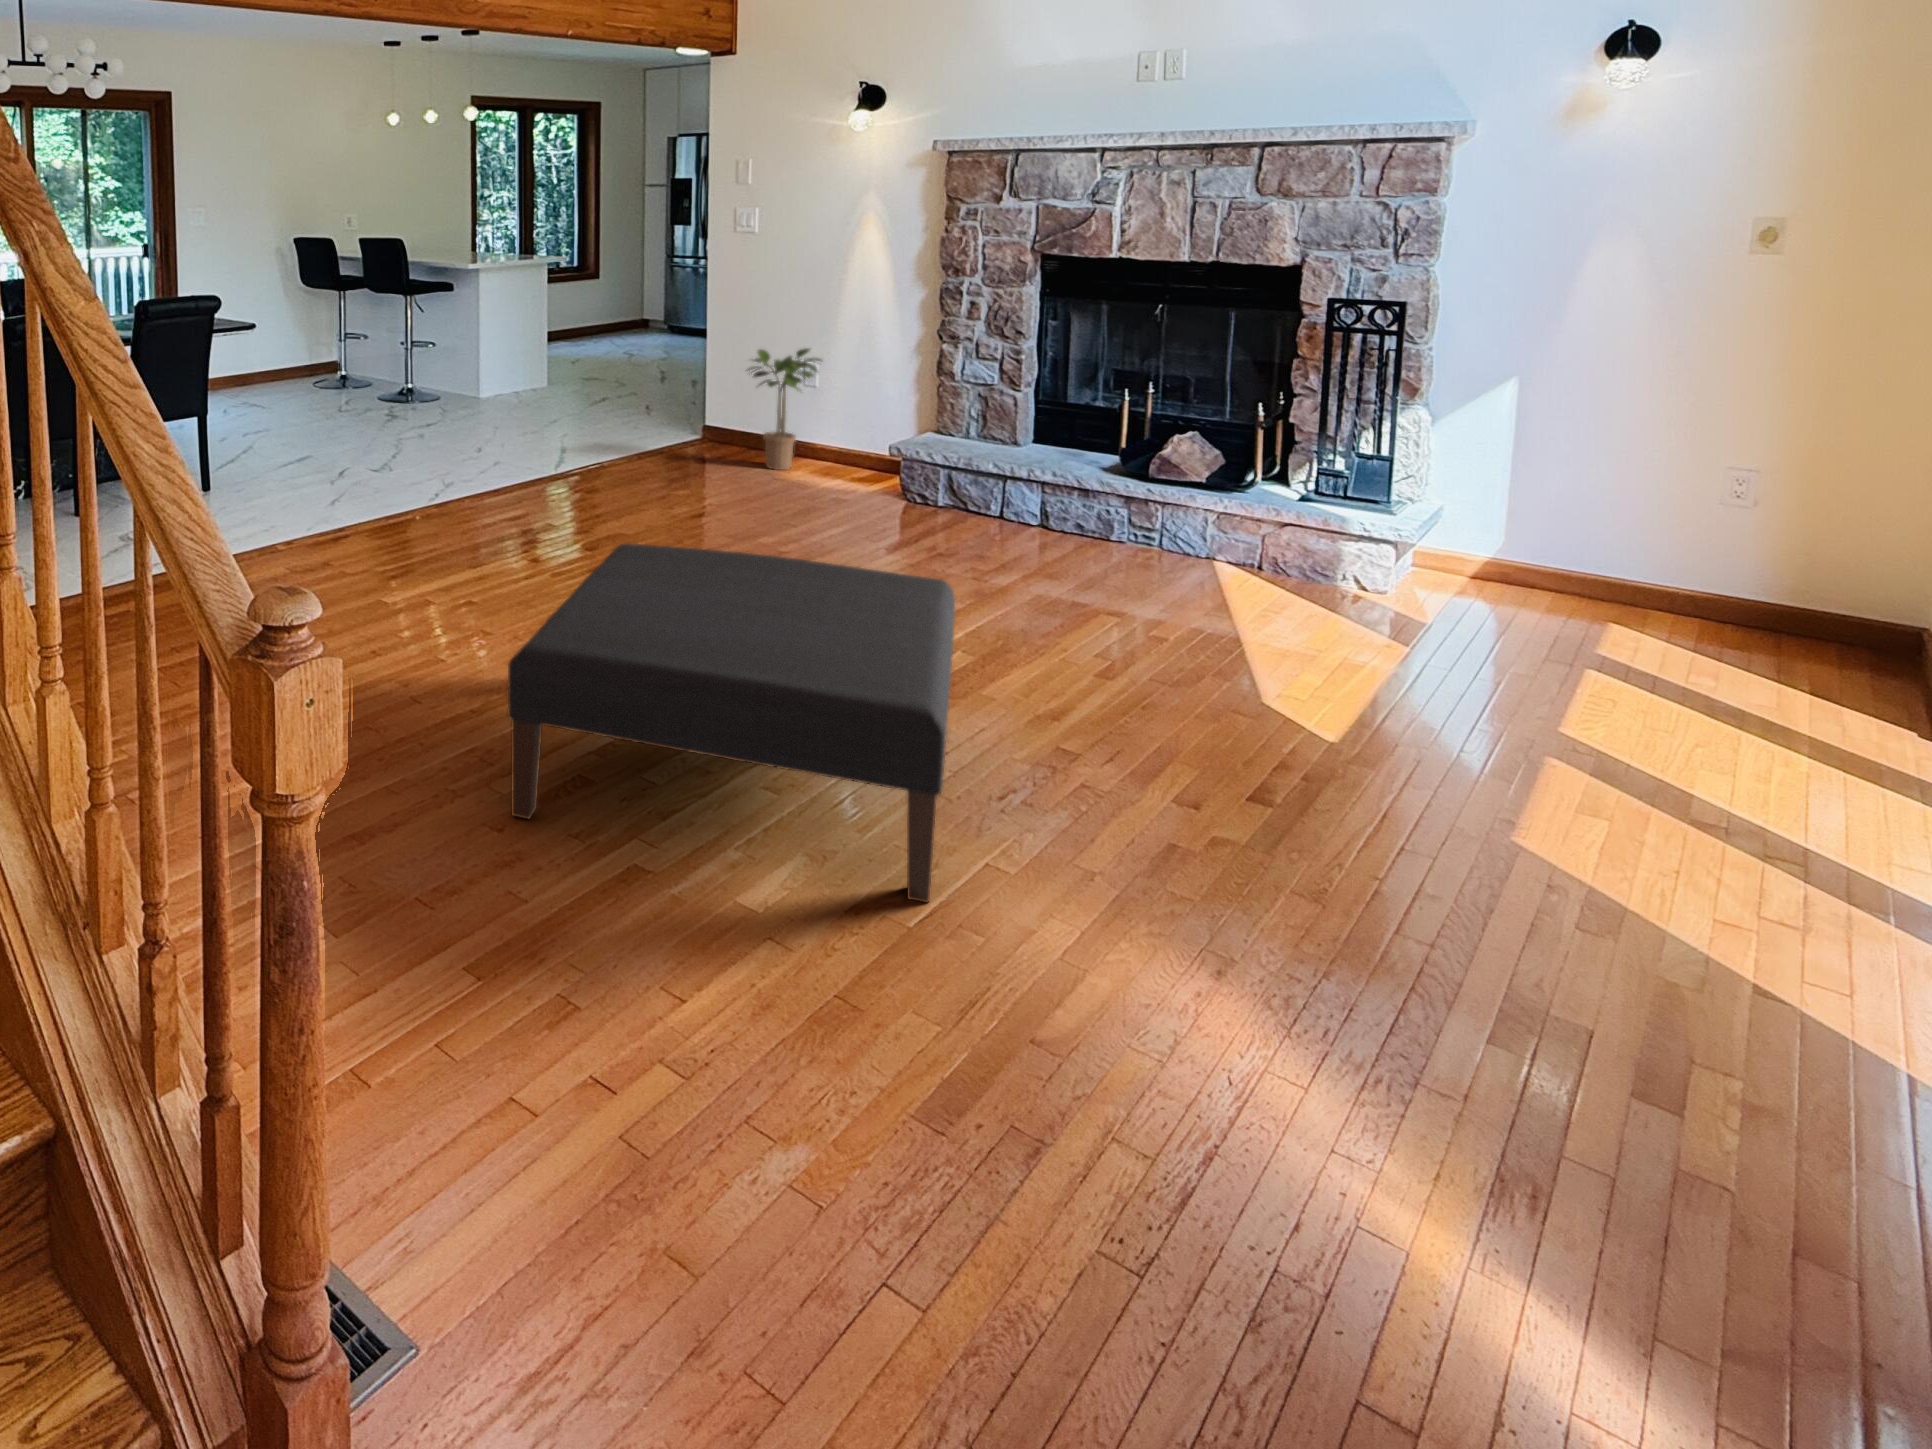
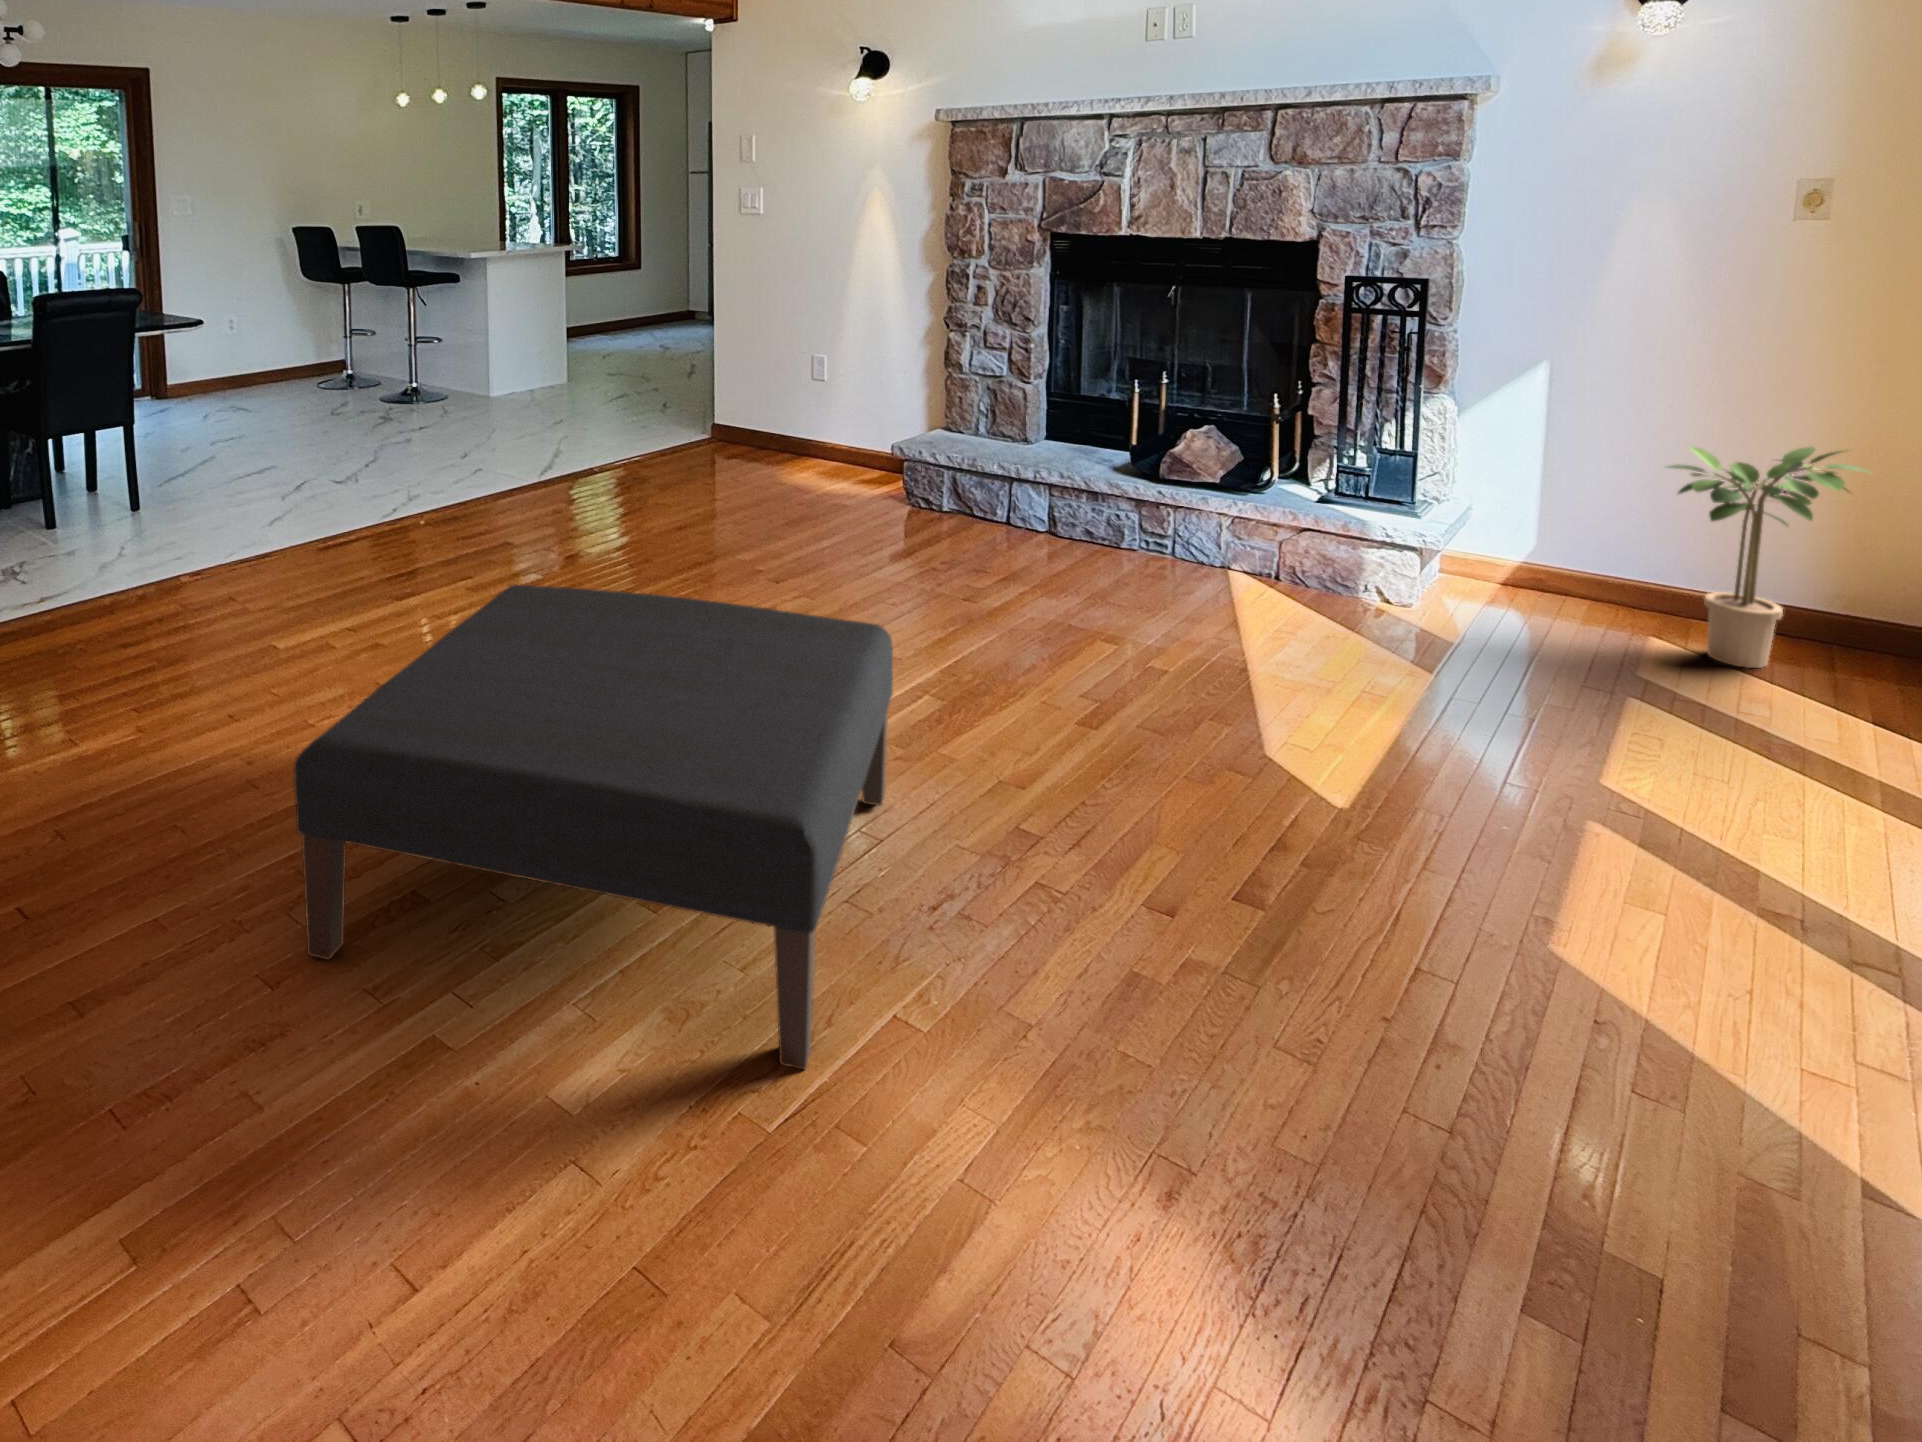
potted plant: present [748,348,821,470] -> present [1668,446,1871,668]

